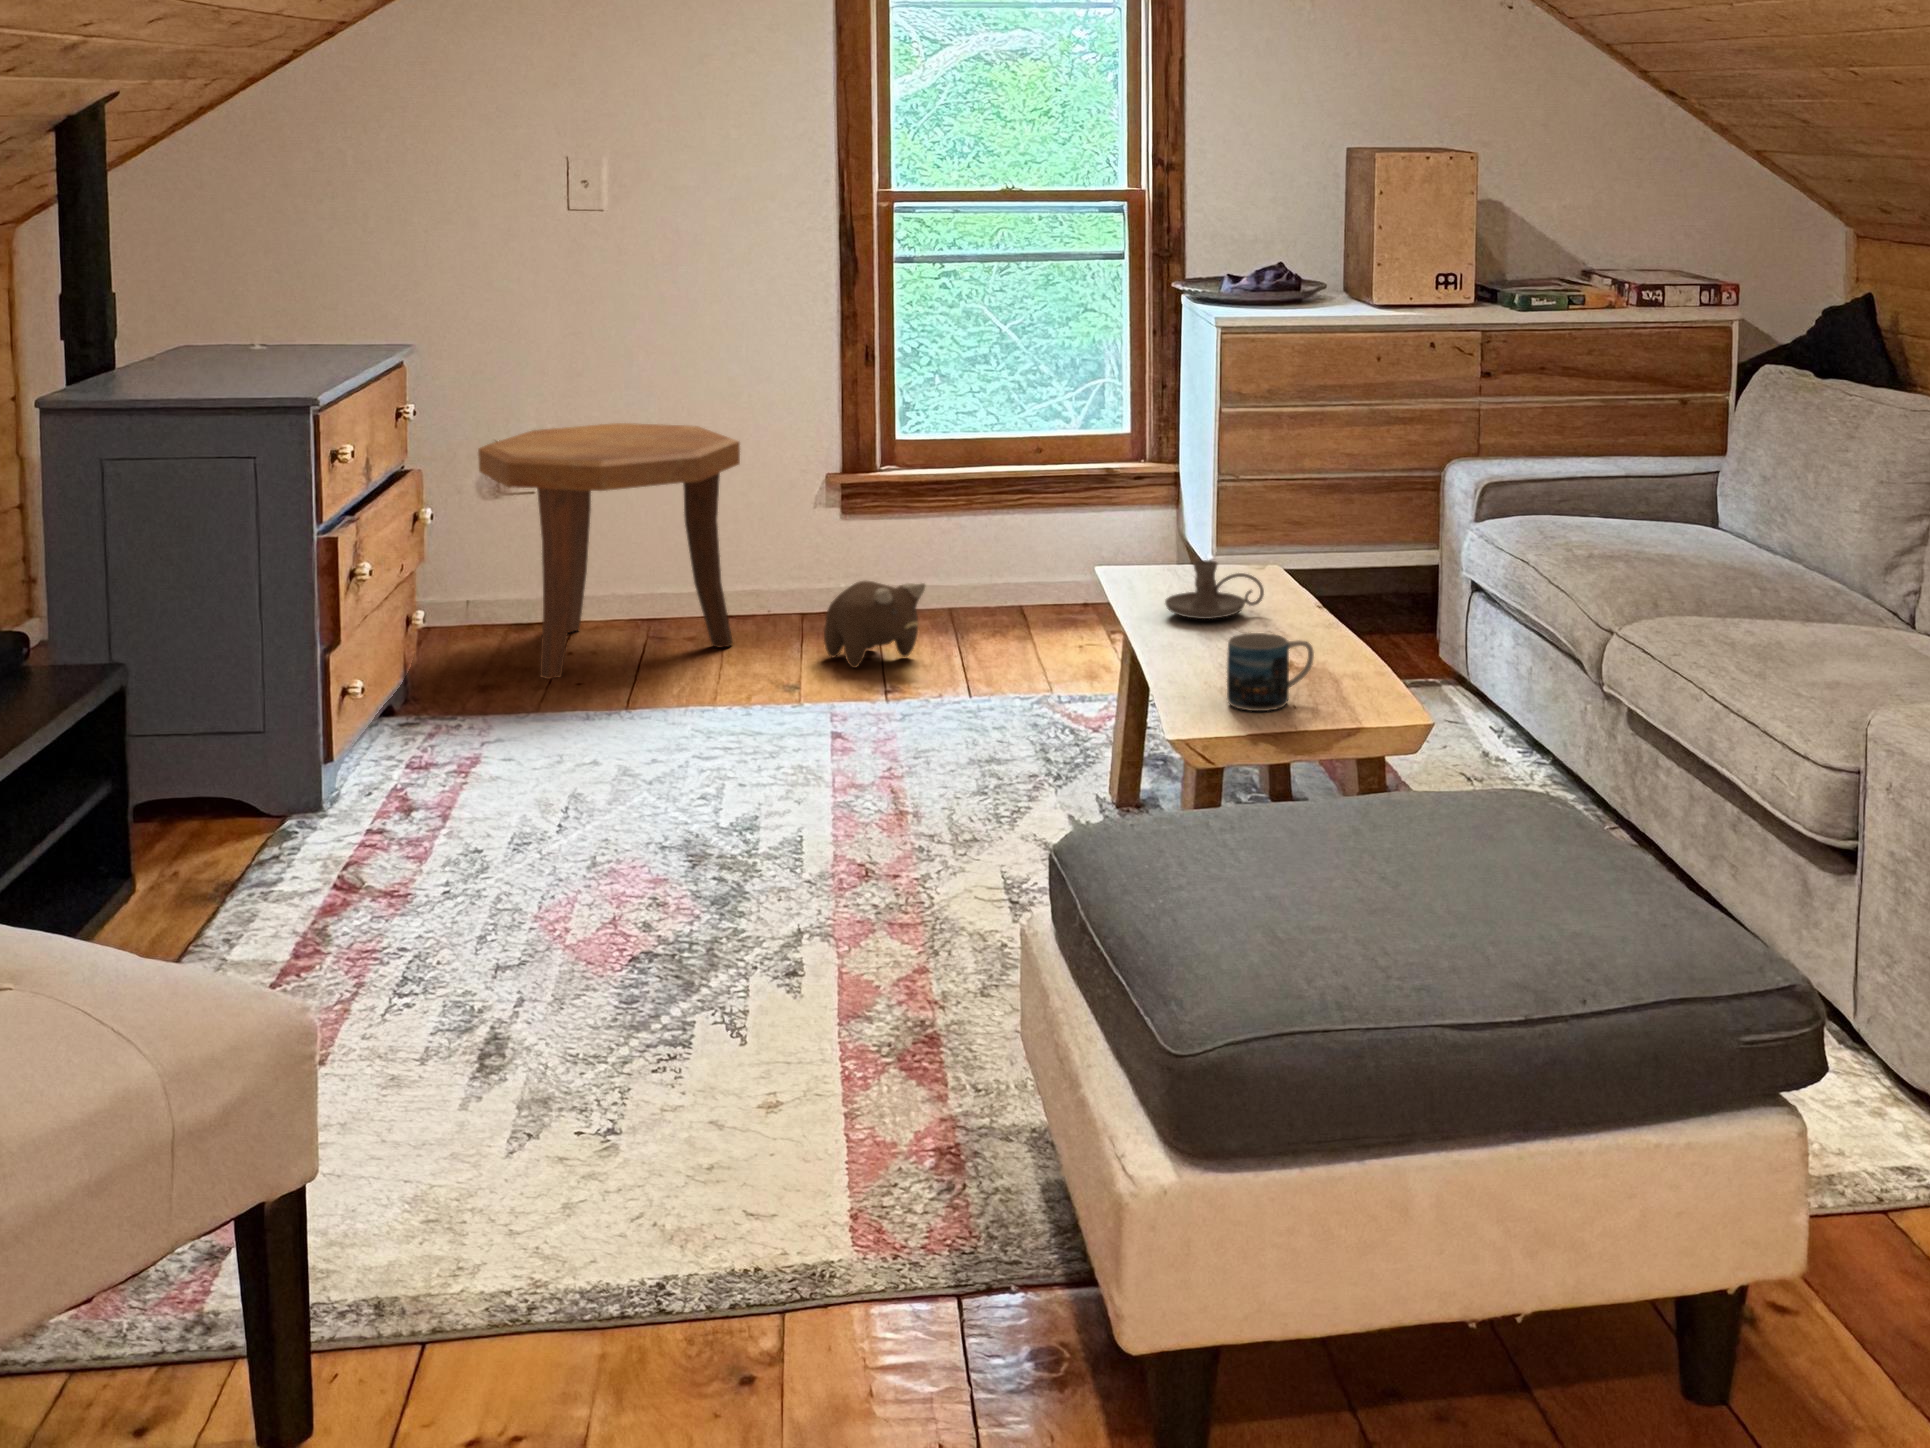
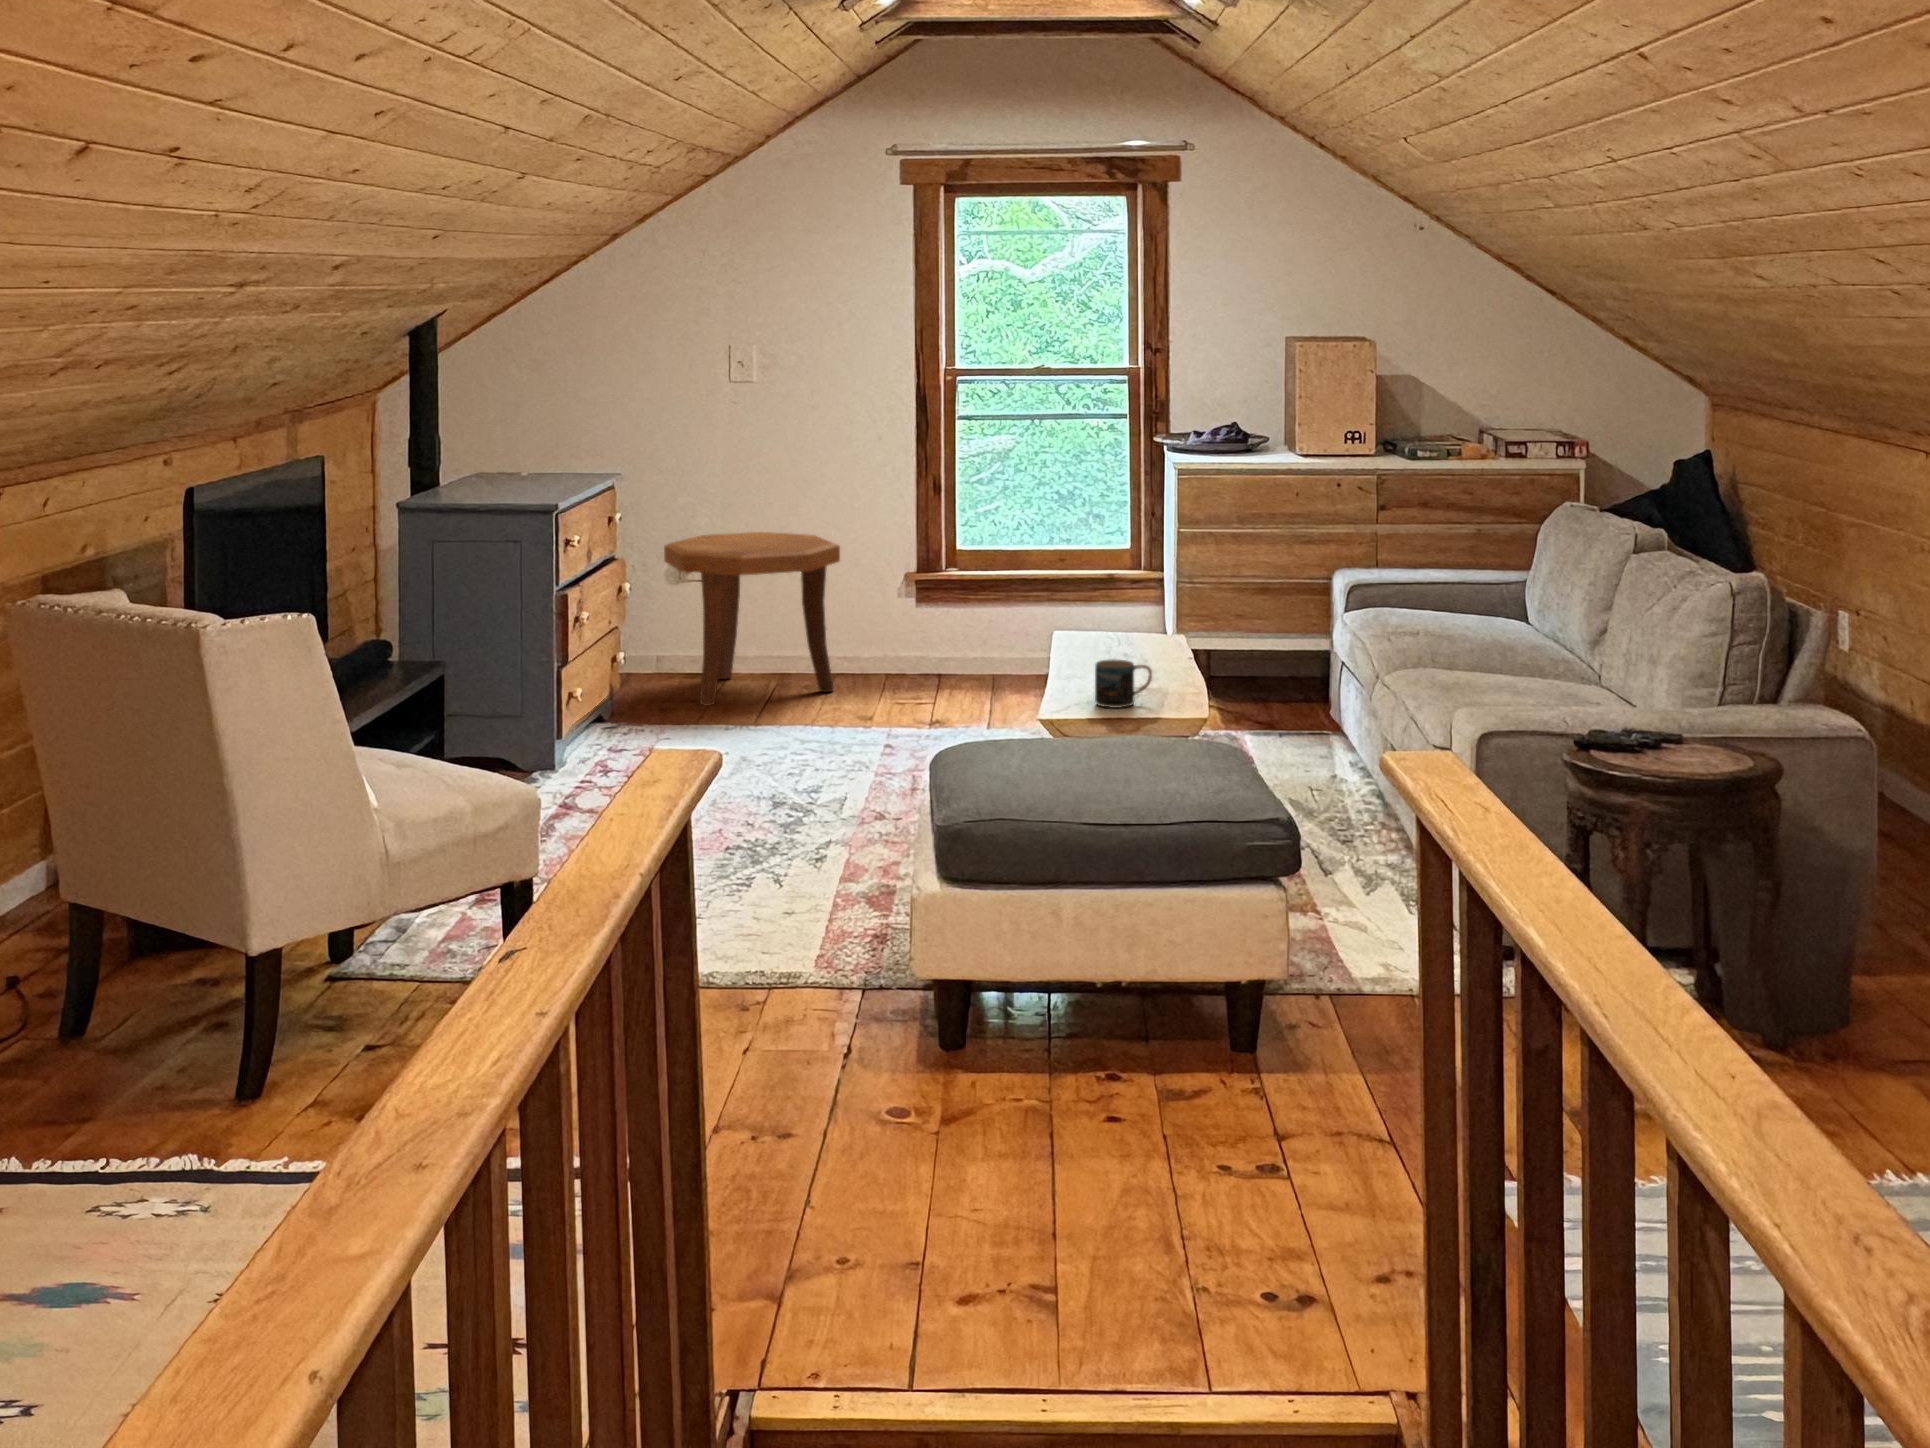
candle holder: present [1165,560,1264,619] -> none [1086,622,1153,660]
plush toy: present [824,581,925,668] -> none [895,646,963,708]

